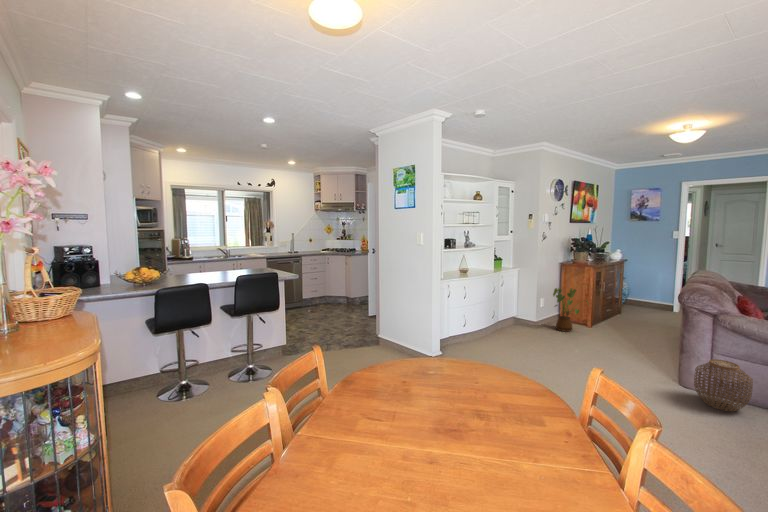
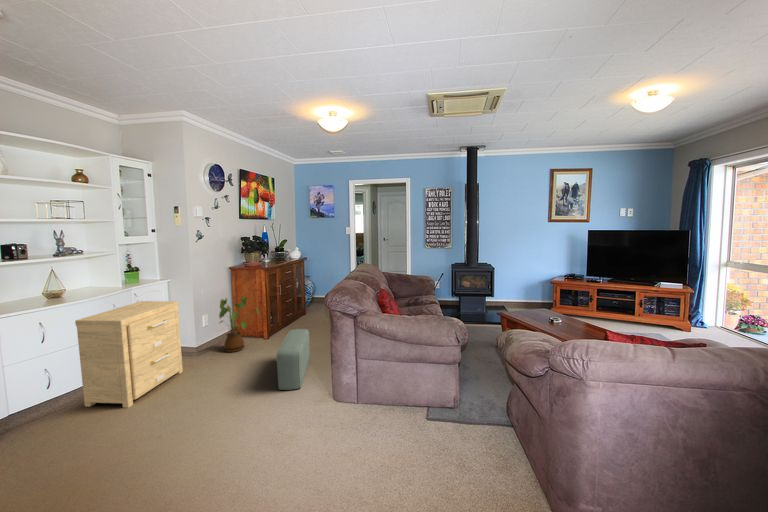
side table: none [483,281,535,347] -> present [75,301,183,408]
pouf: none [620,322,645,368] -> present [277,329,309,390]
woven basket: present [694,359,753,411] -> none [339,368,389,430]

